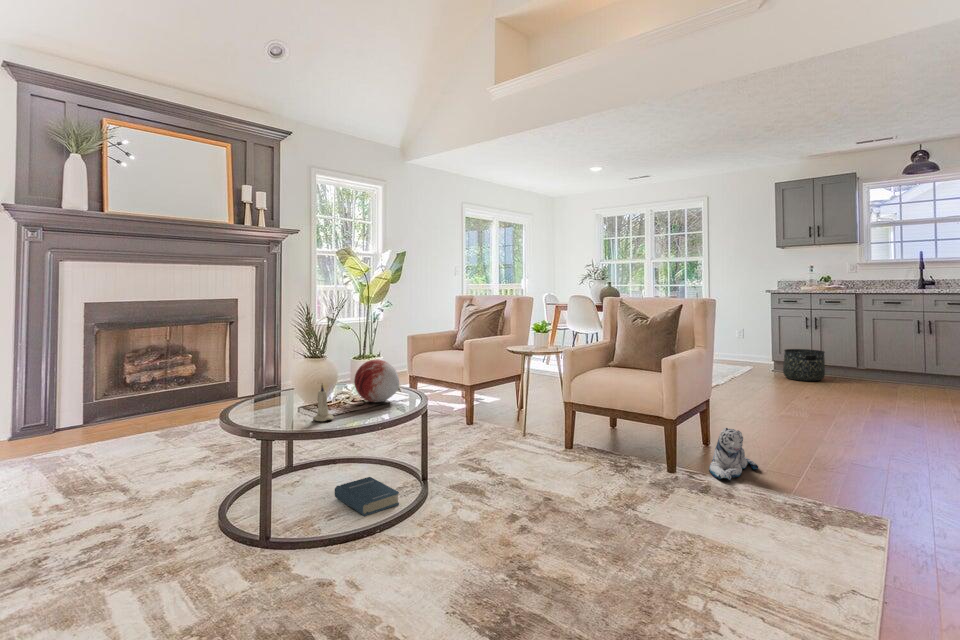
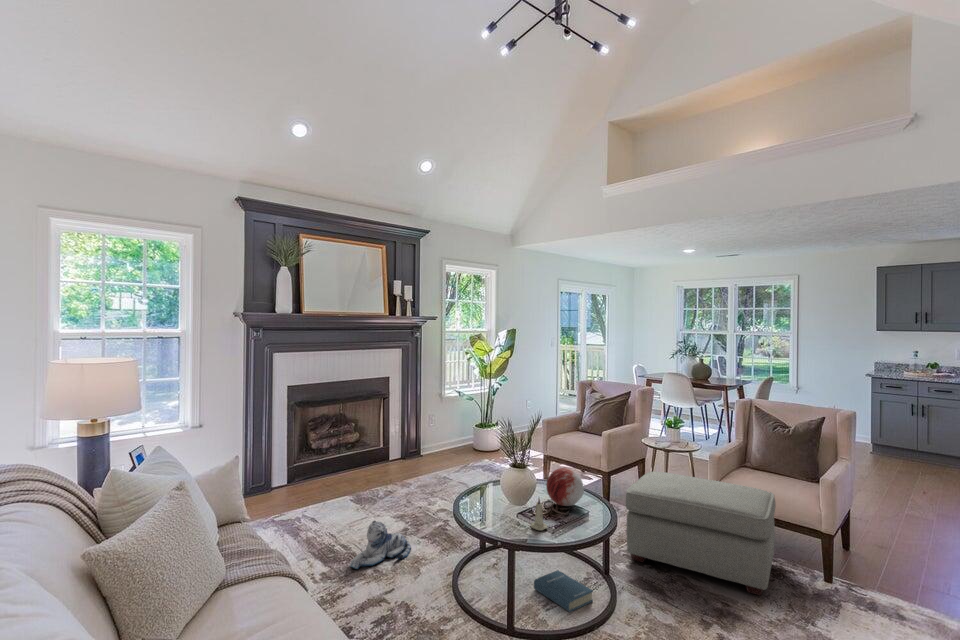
basket: present [783,349,825,381] -> none [893,434,940,469]
ottoman: none [461,375,625,488] -> present [626,472,776,596]
plush toy: present [709,428,758,480] -> present [350,521,411,569]

